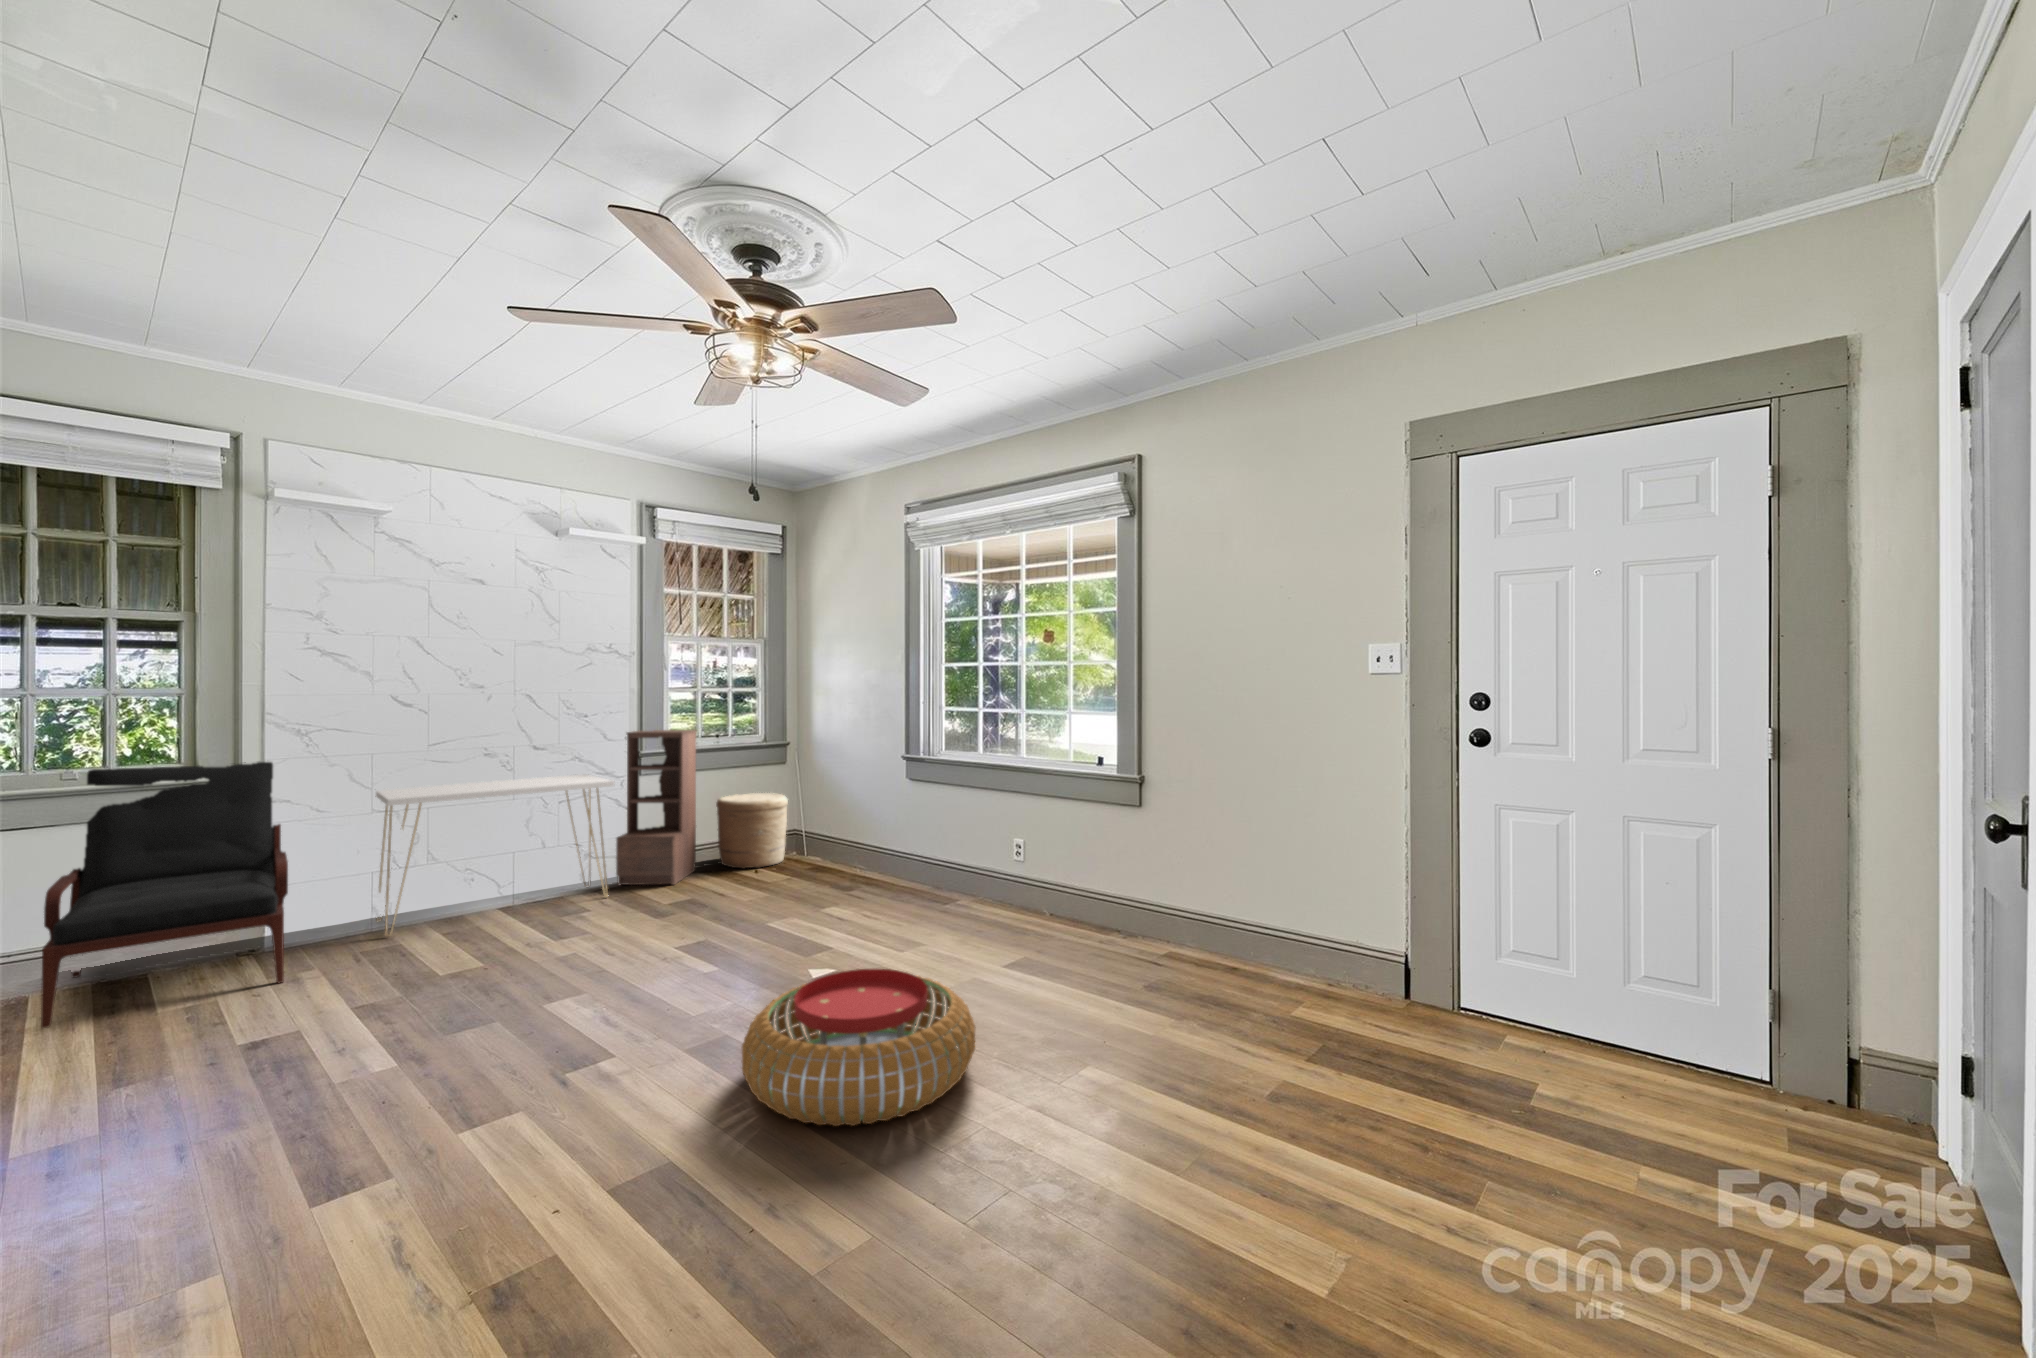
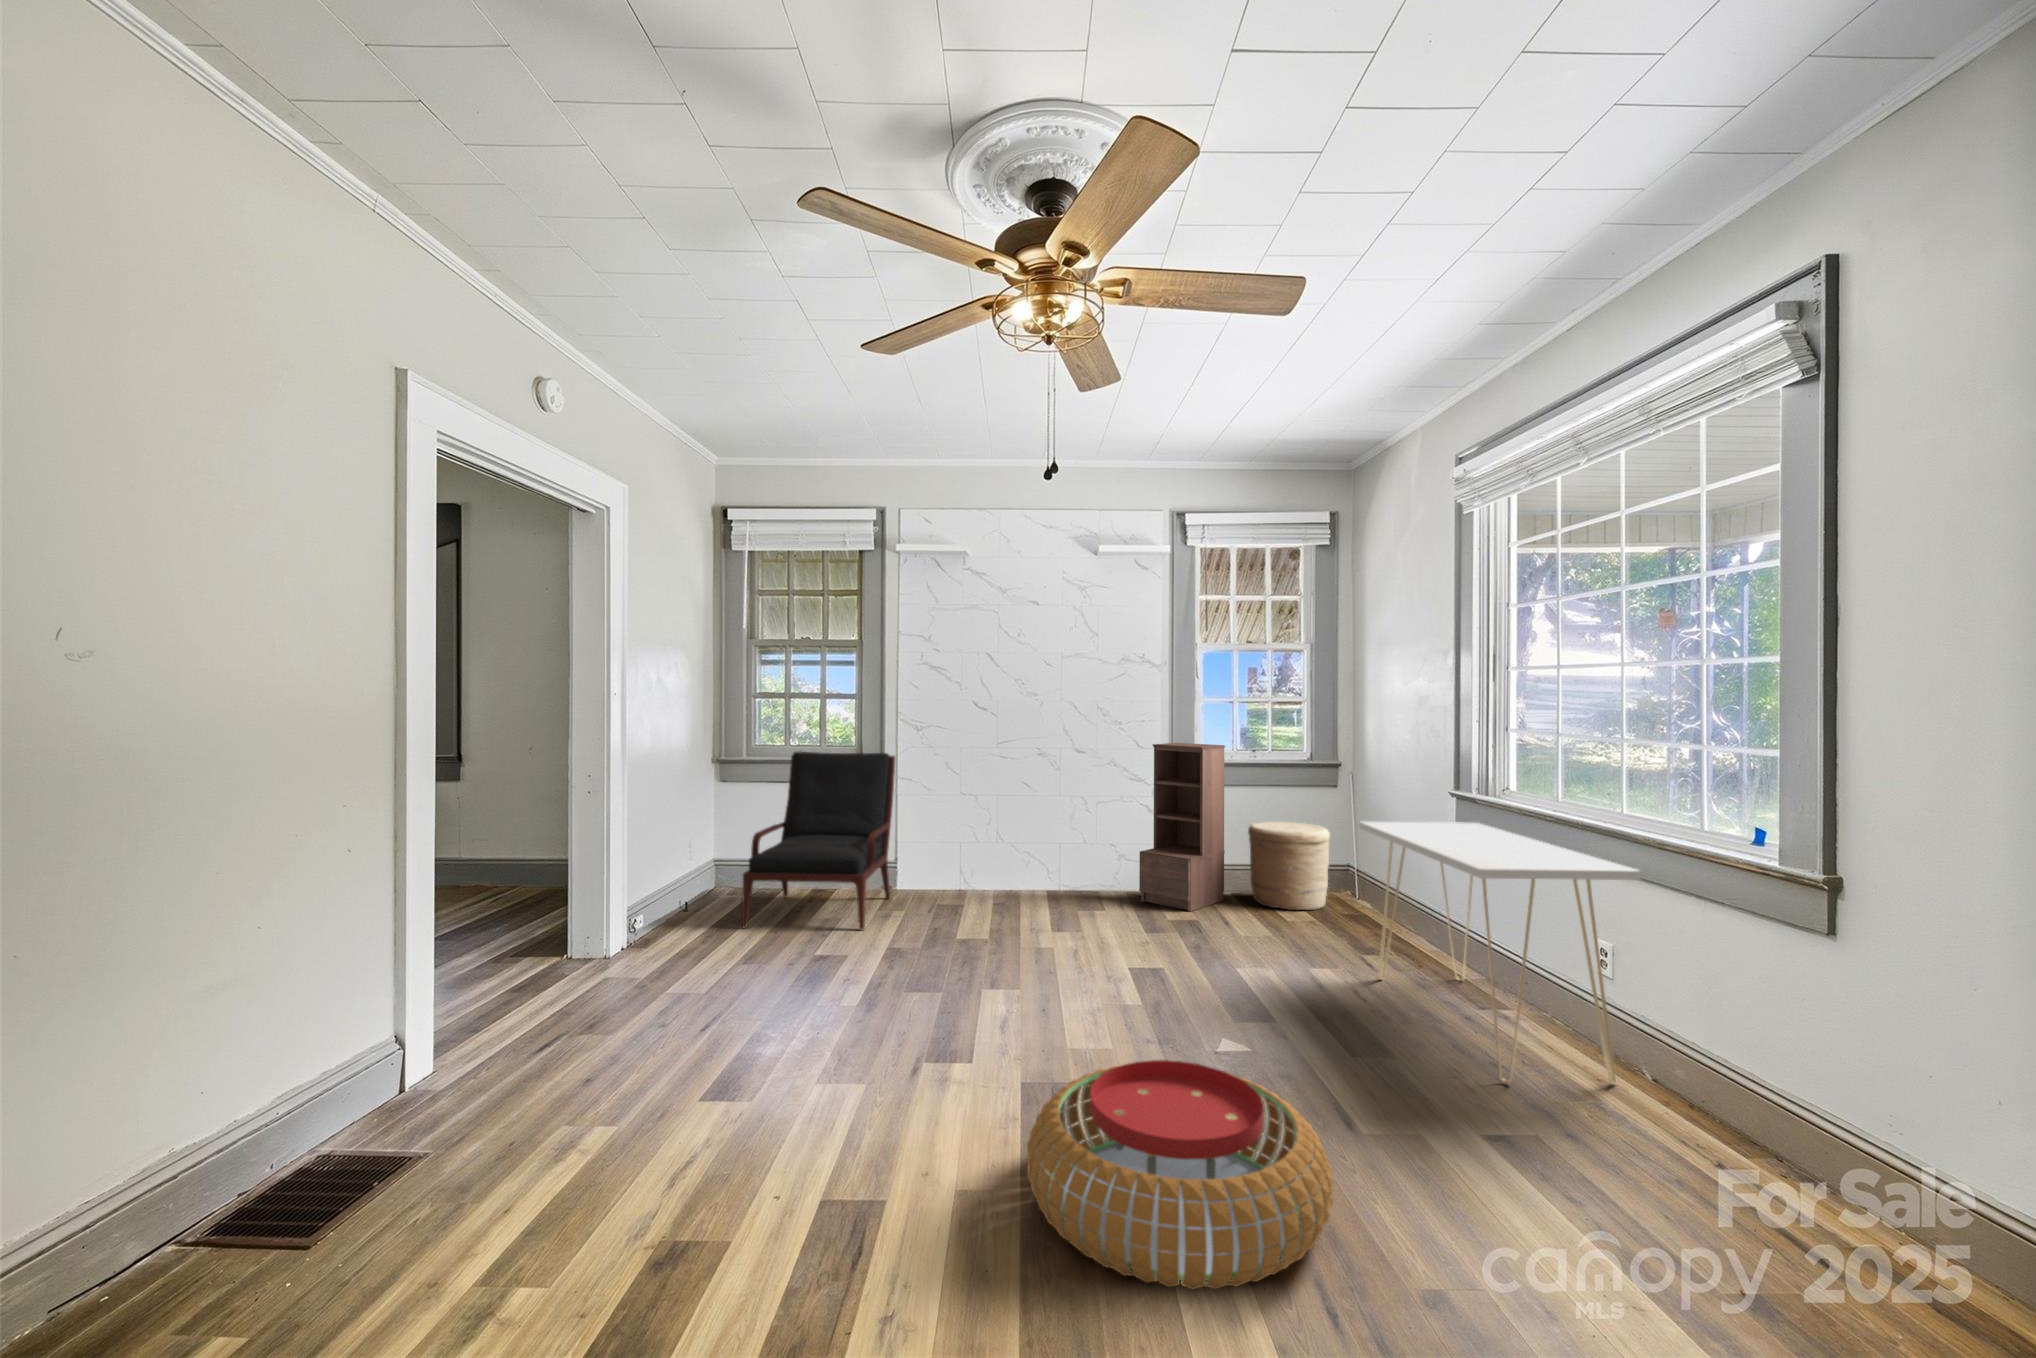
console table: present [375,774,614,937] -> present [1359,822,1641,1085]

